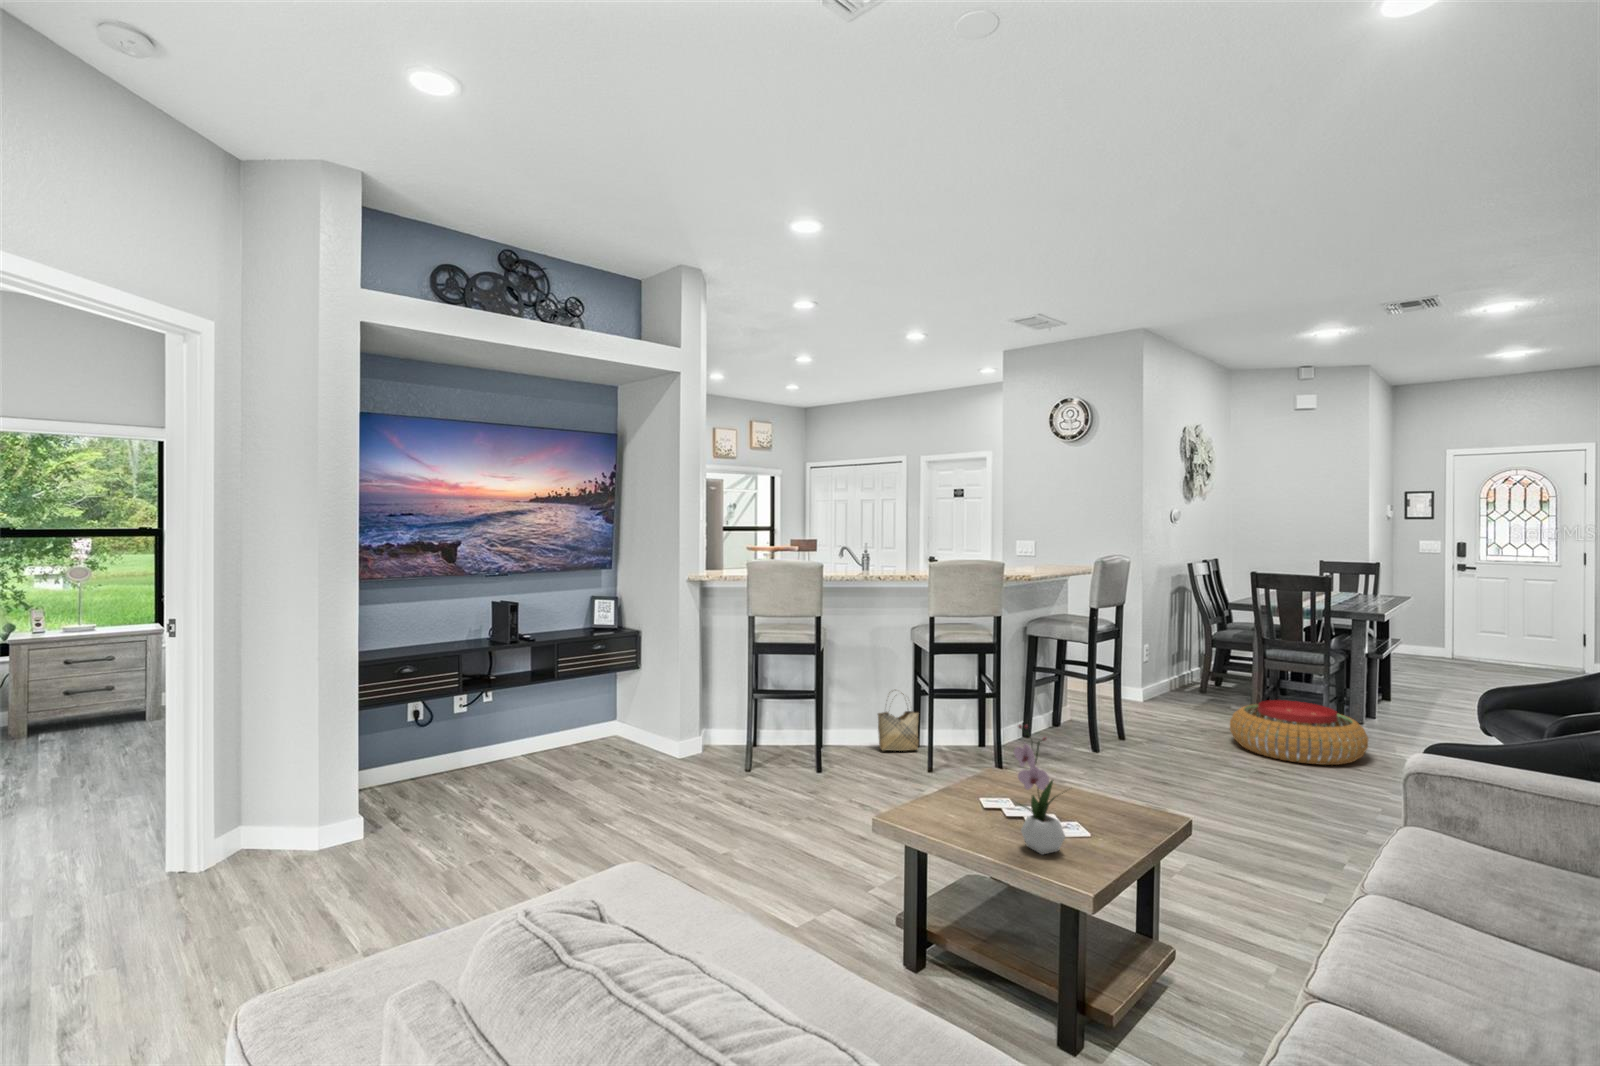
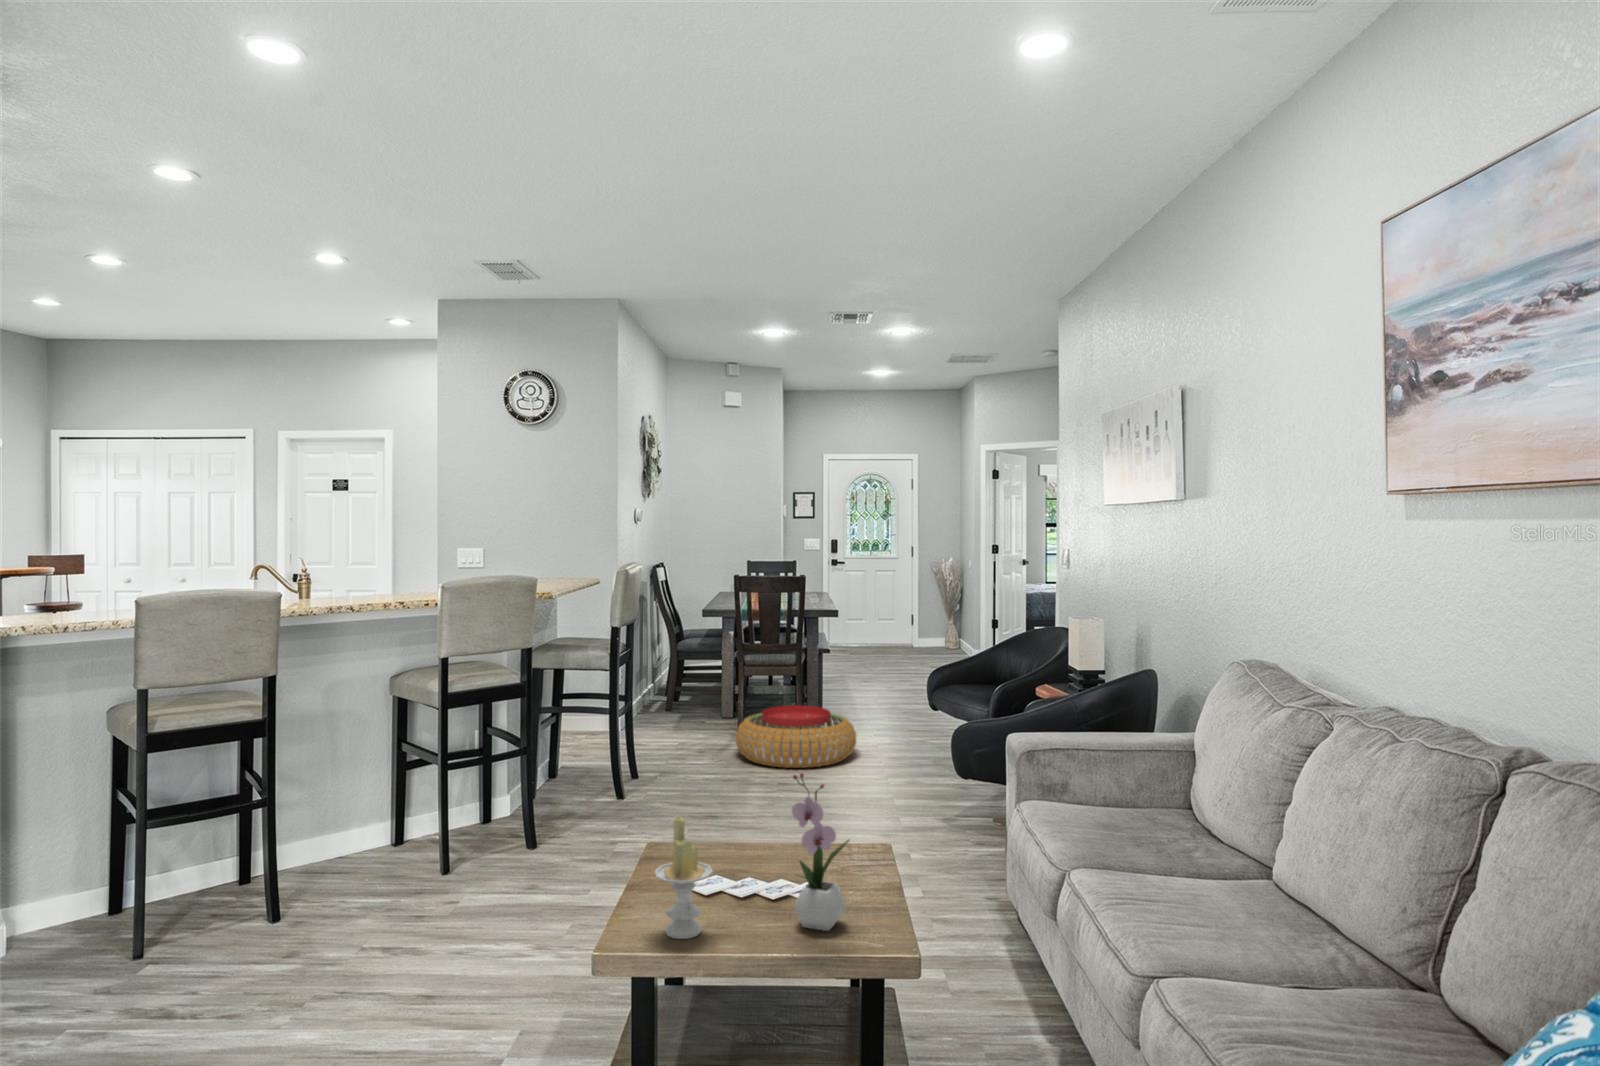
woven basket: present [878,693,919,751] -> none [343,768,407,862]
candle: none [922,739,964,828] -> present [655,816,712,939]

